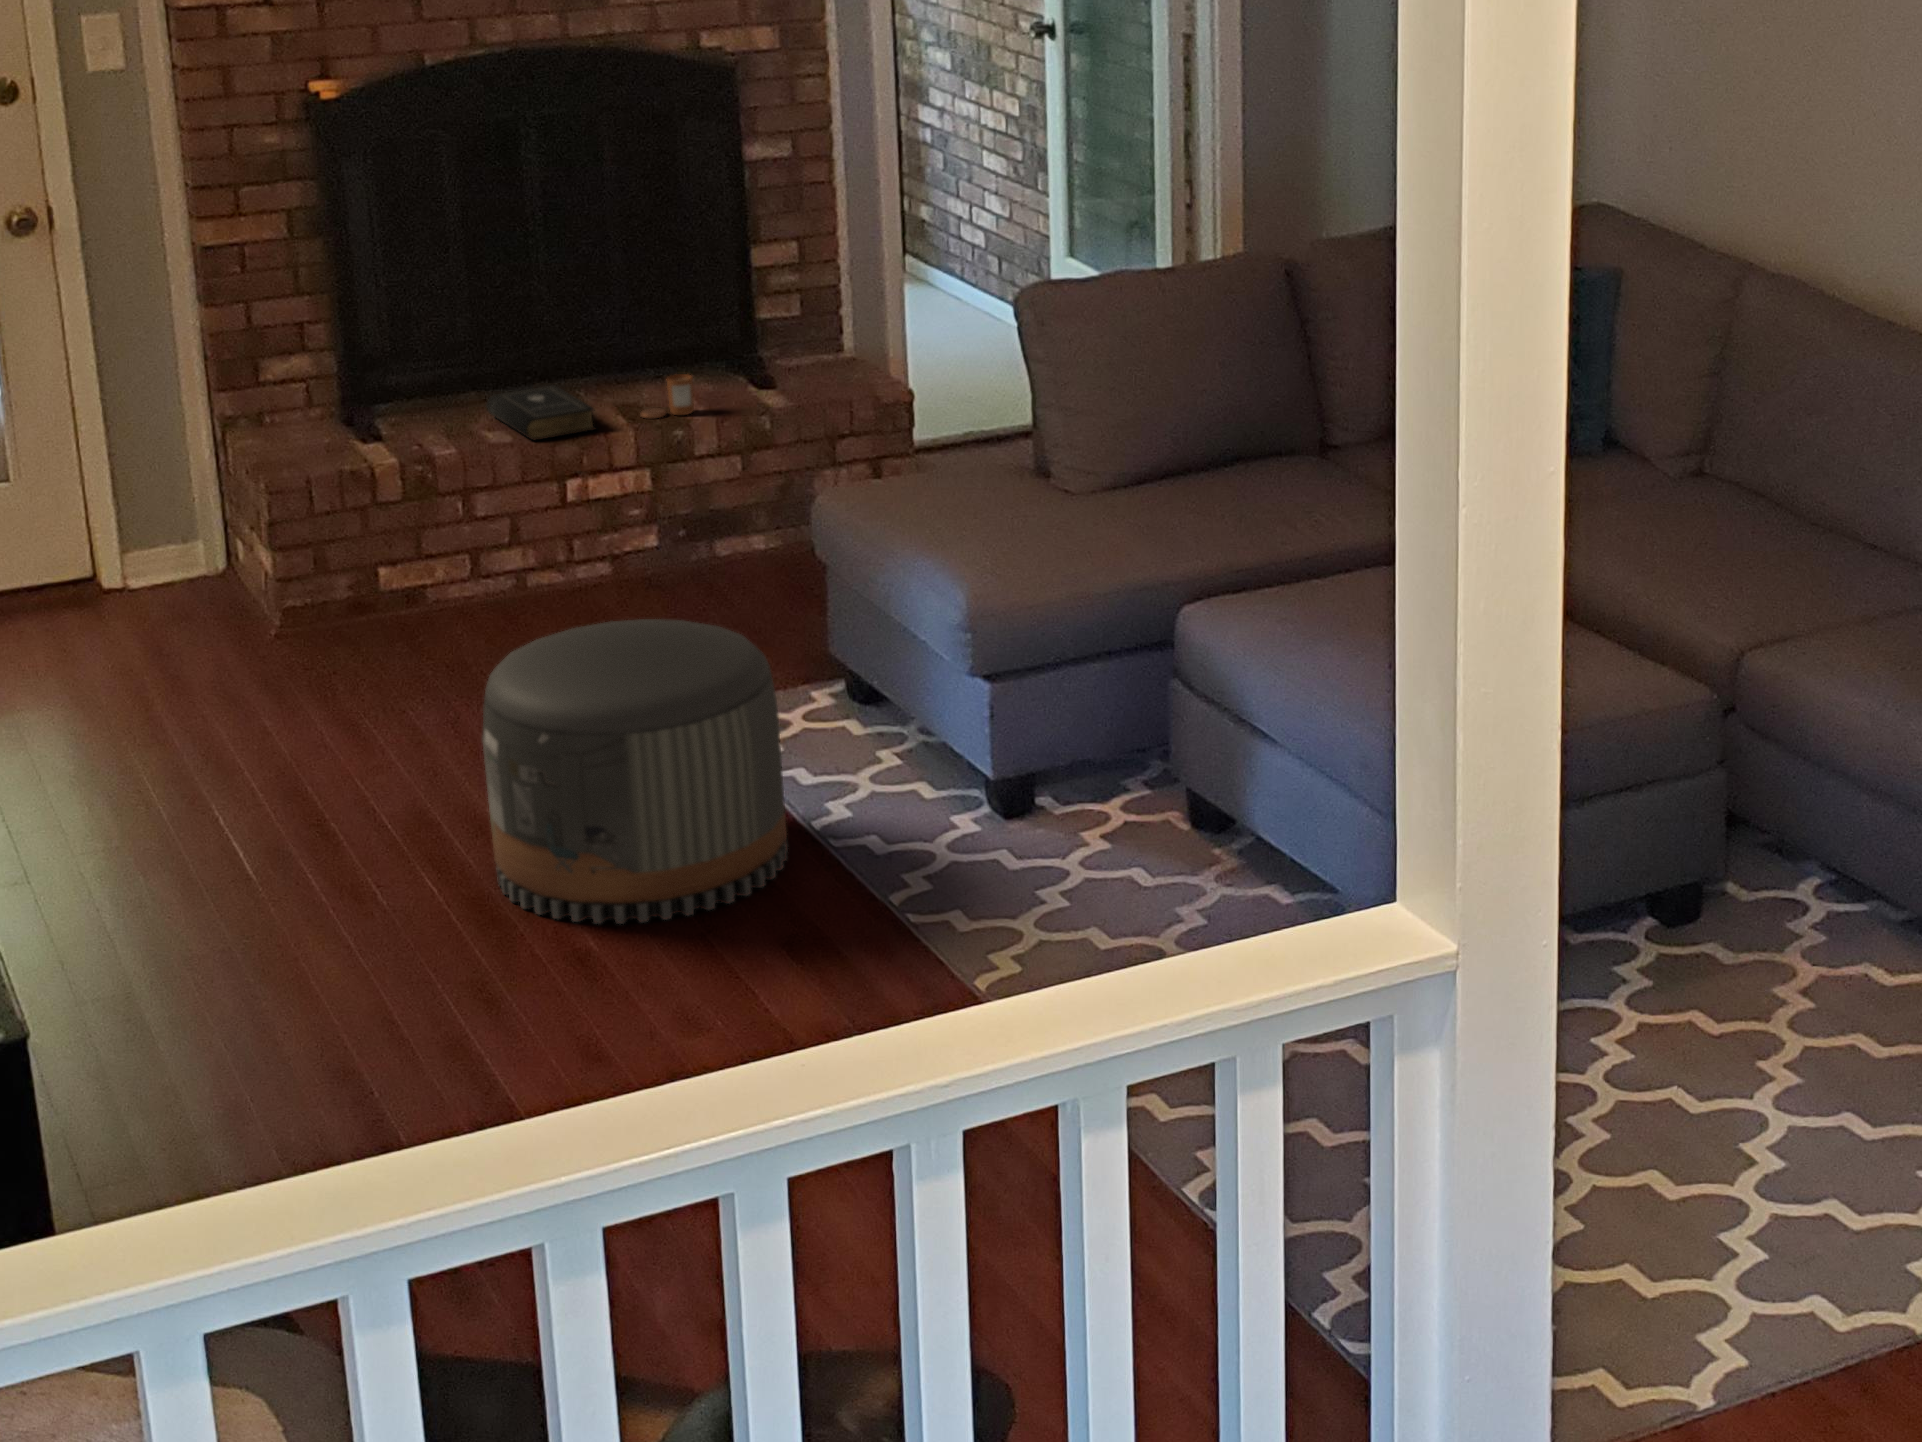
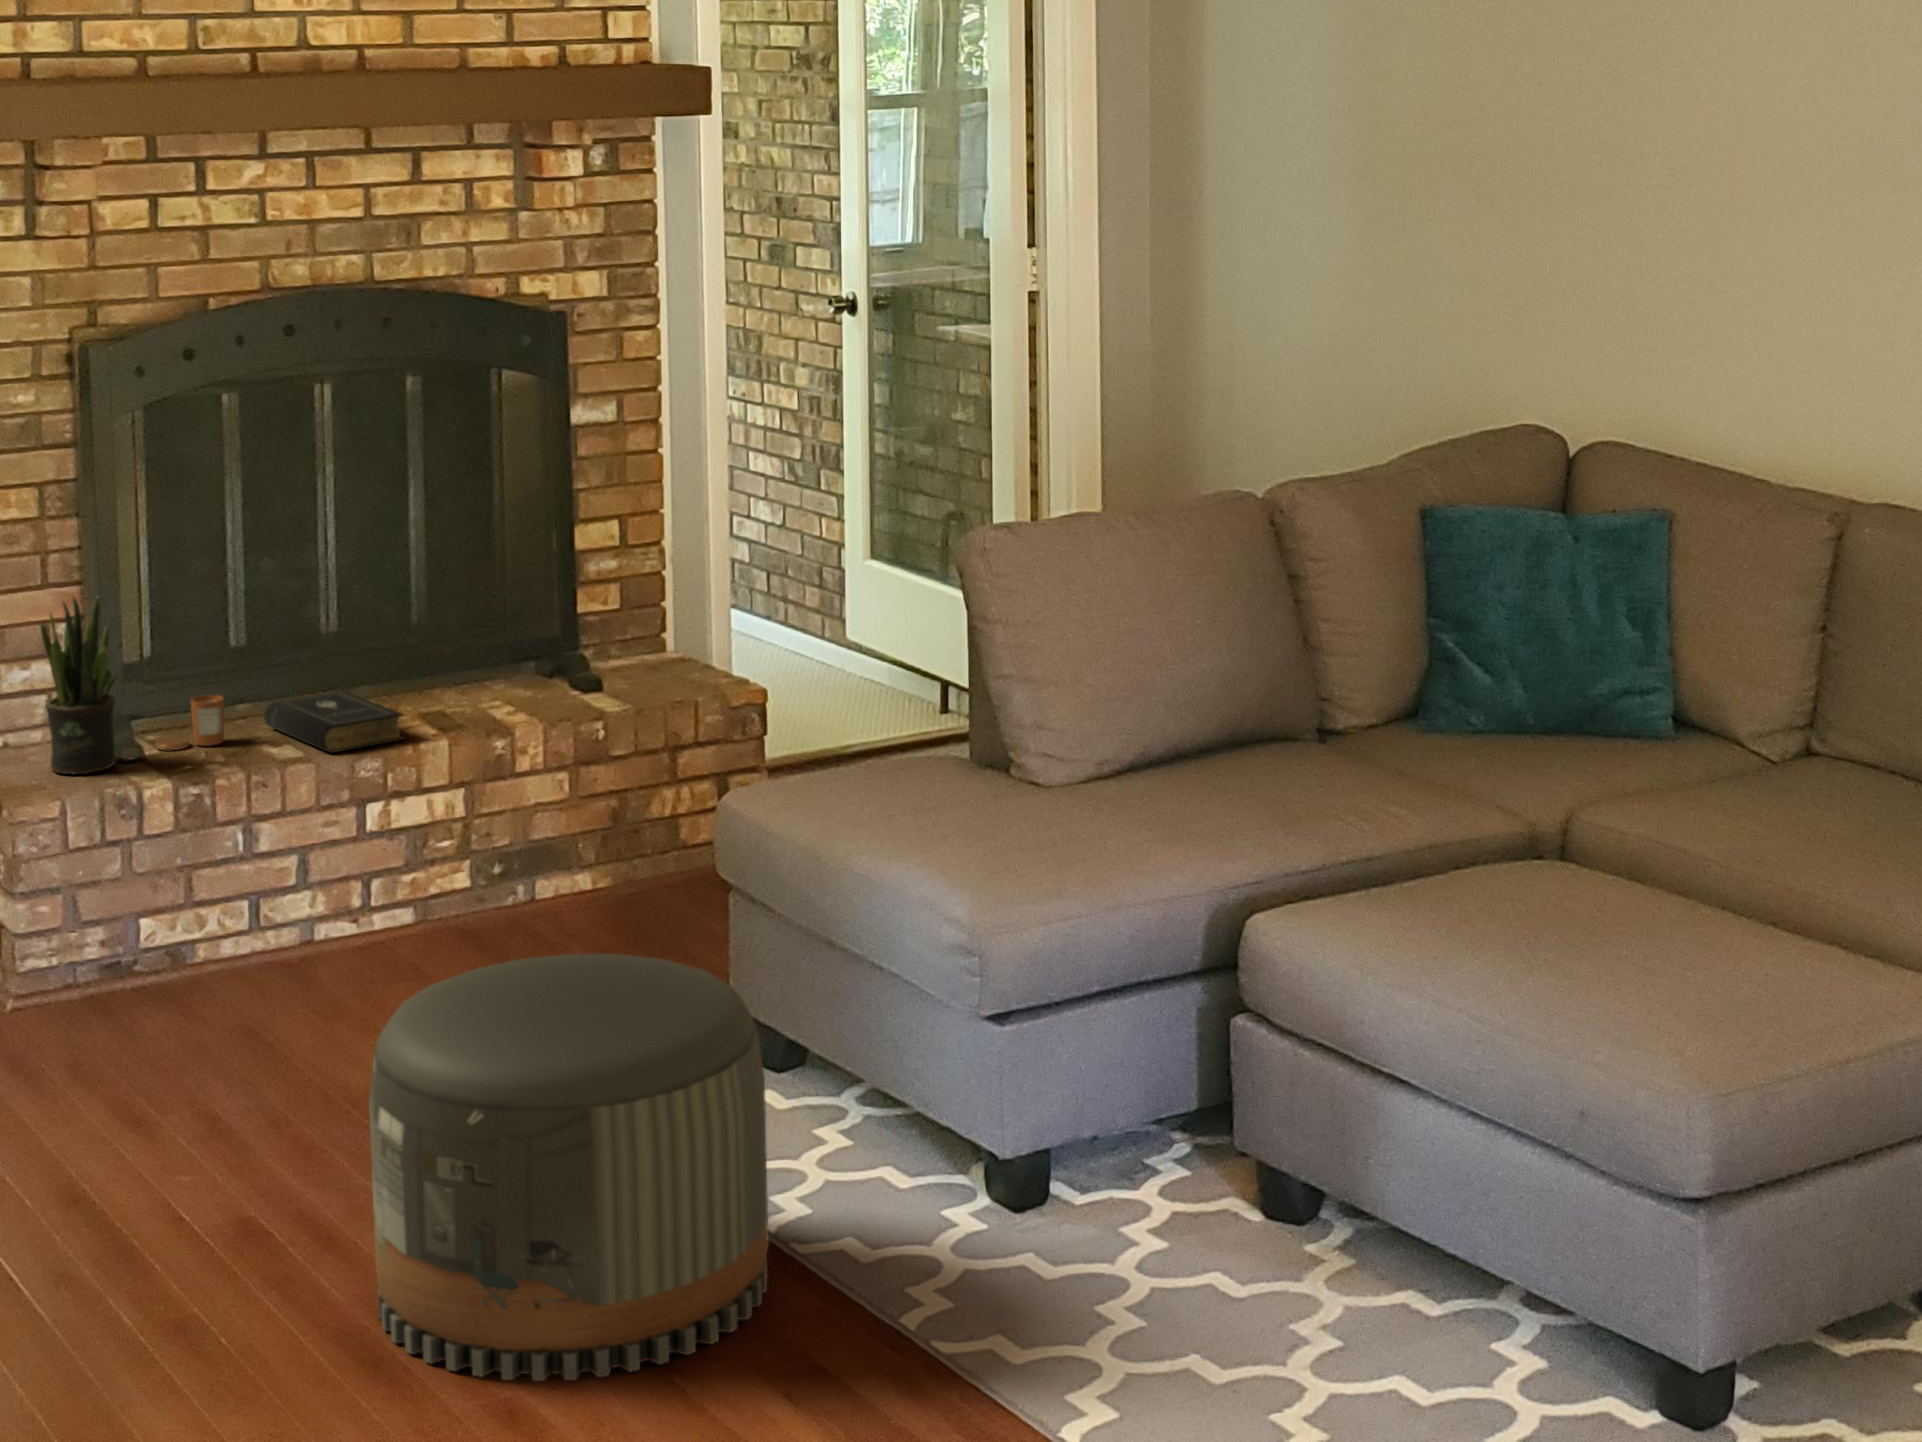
potted plant: none [290,309,359,454] -> present [41,597,117,775]
candle: present [640,374,694,418] -> present [156,695,224,750]

